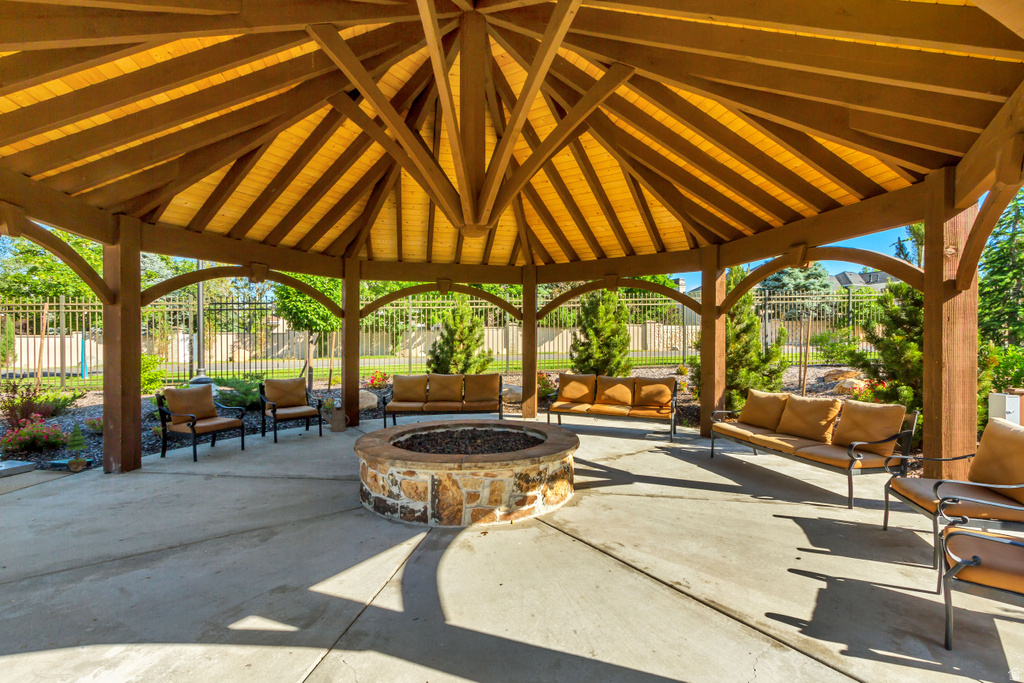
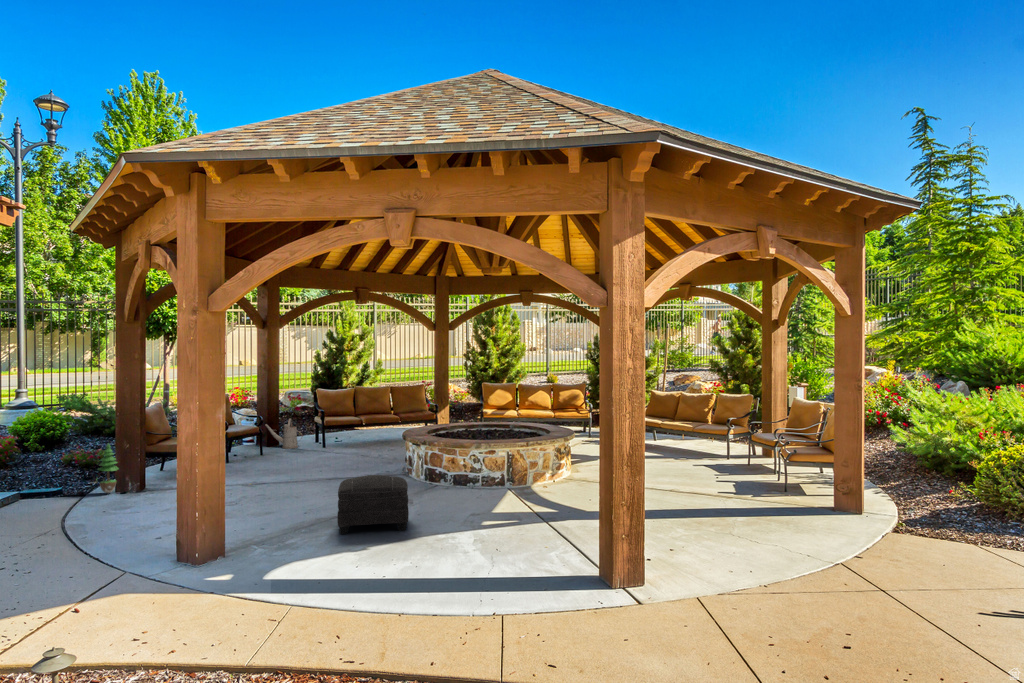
ottoman: none [64,504,199,598] -> present [337,475,409,534]

